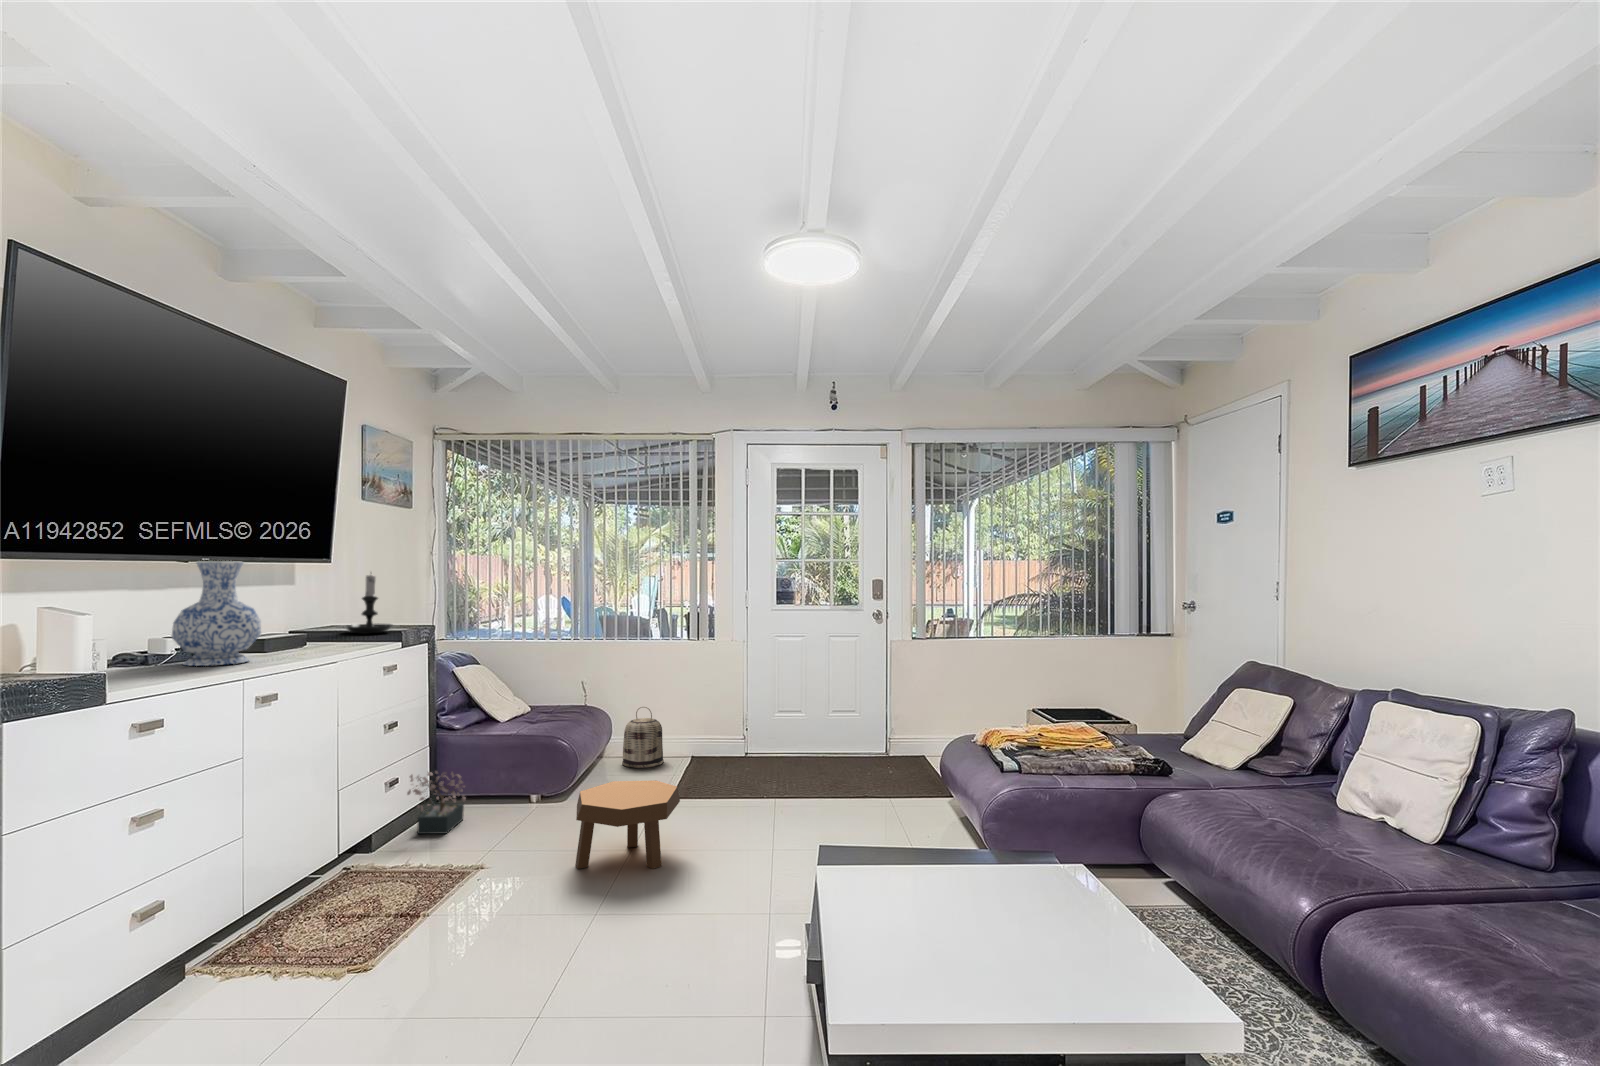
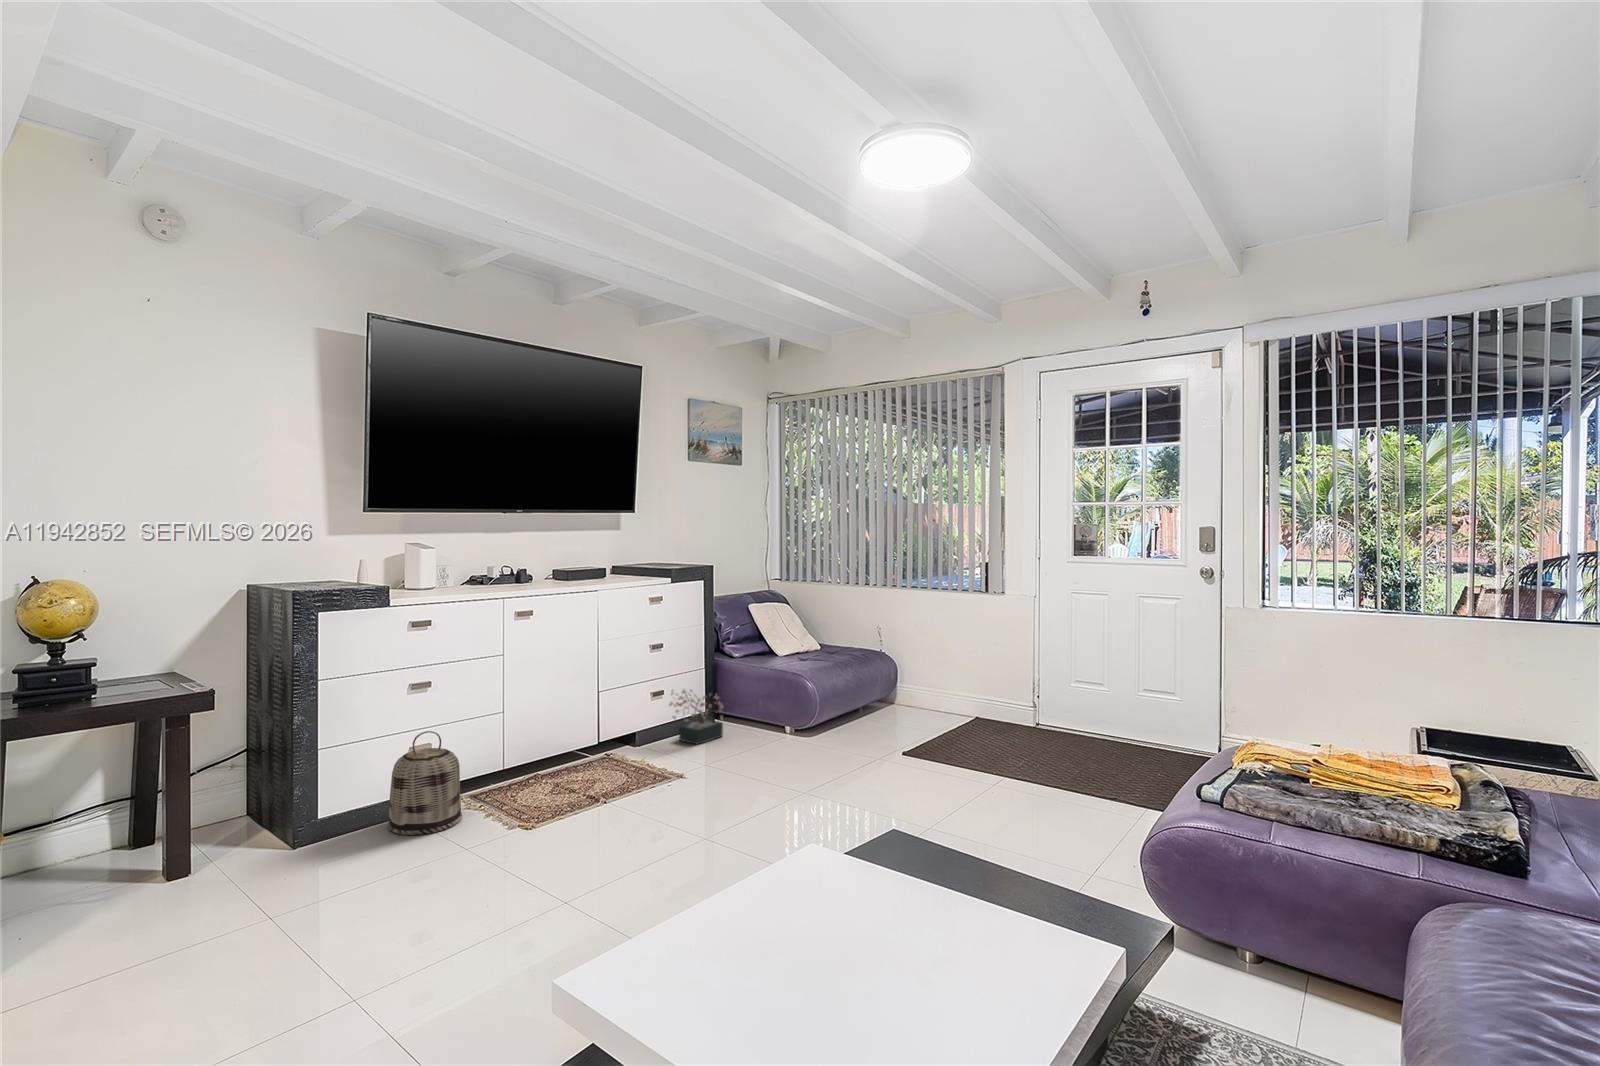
vase: present [172,561,261,666] -> none [469,505,526,582]
candle holder: present [346,575,392,634] -> none [646,517,682,569]
basket: present [622,707,664,768] -> present [388,731,462,835]
footstool: present [575,780,680,869] -> none [739,723,847,814]

